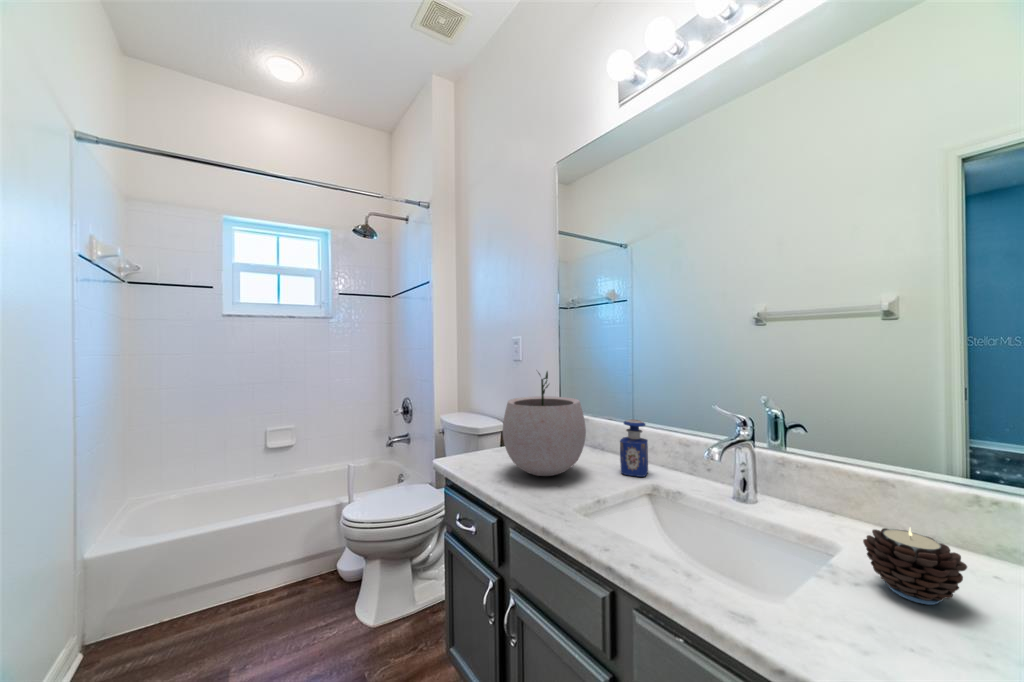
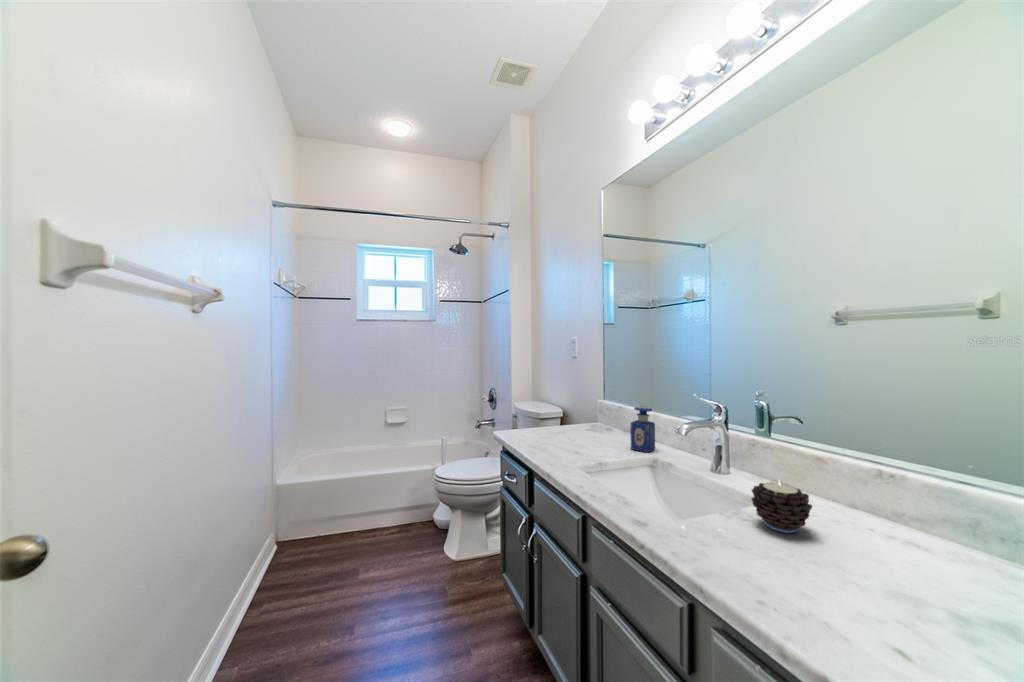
plant pot: present [503,372,586,476] -> none [538,363,603,445]

